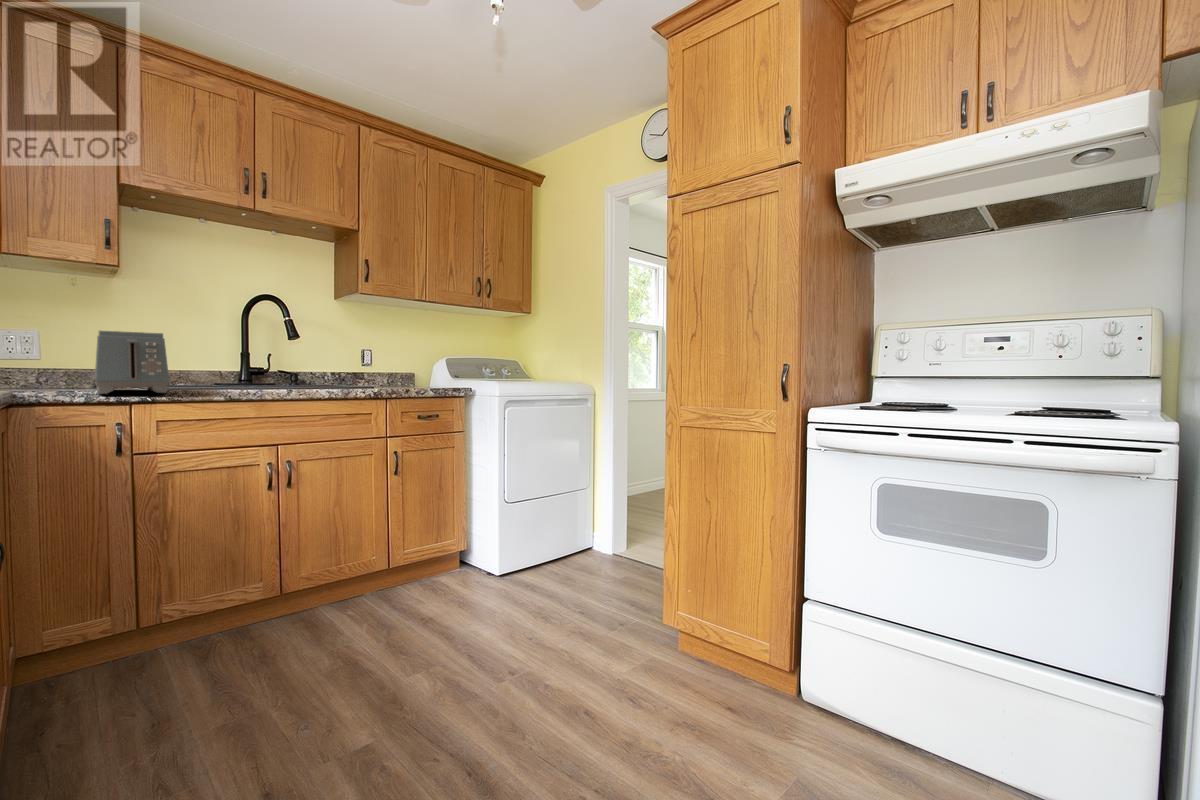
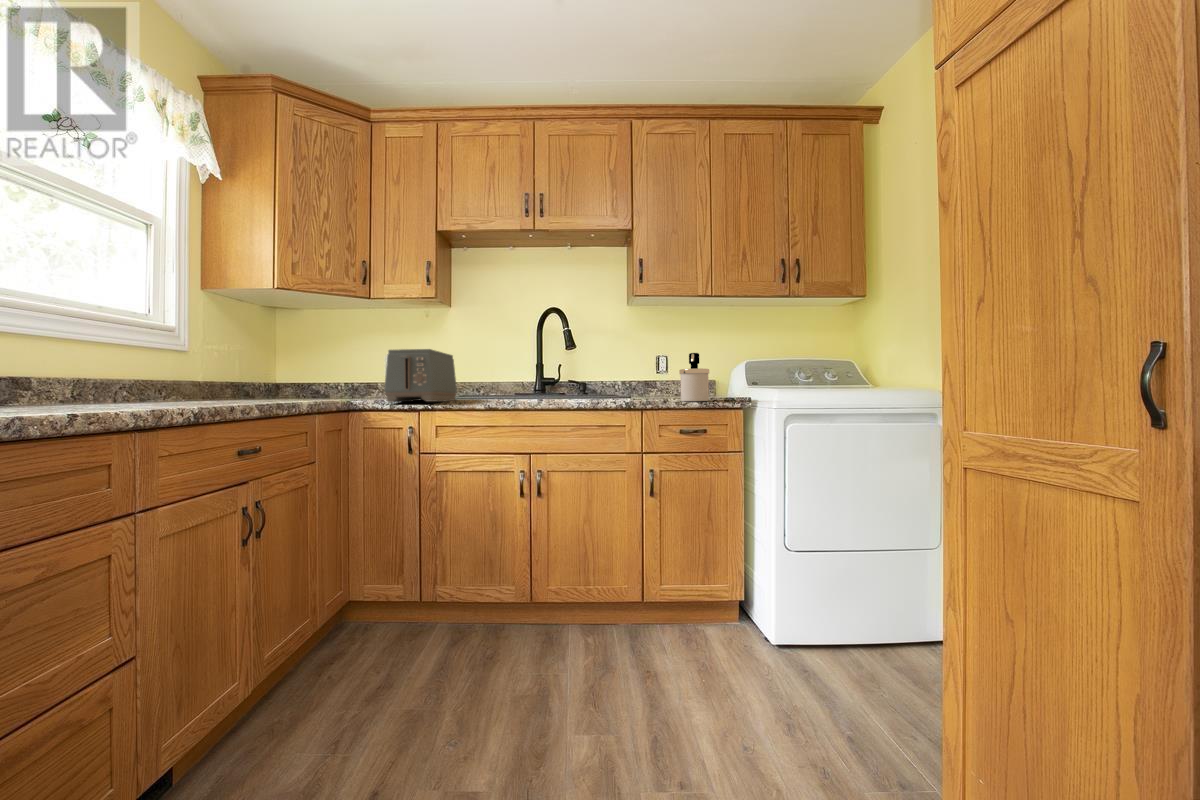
soap dispenser: none [415,351,441,392] -> present [679,353,709,401]

